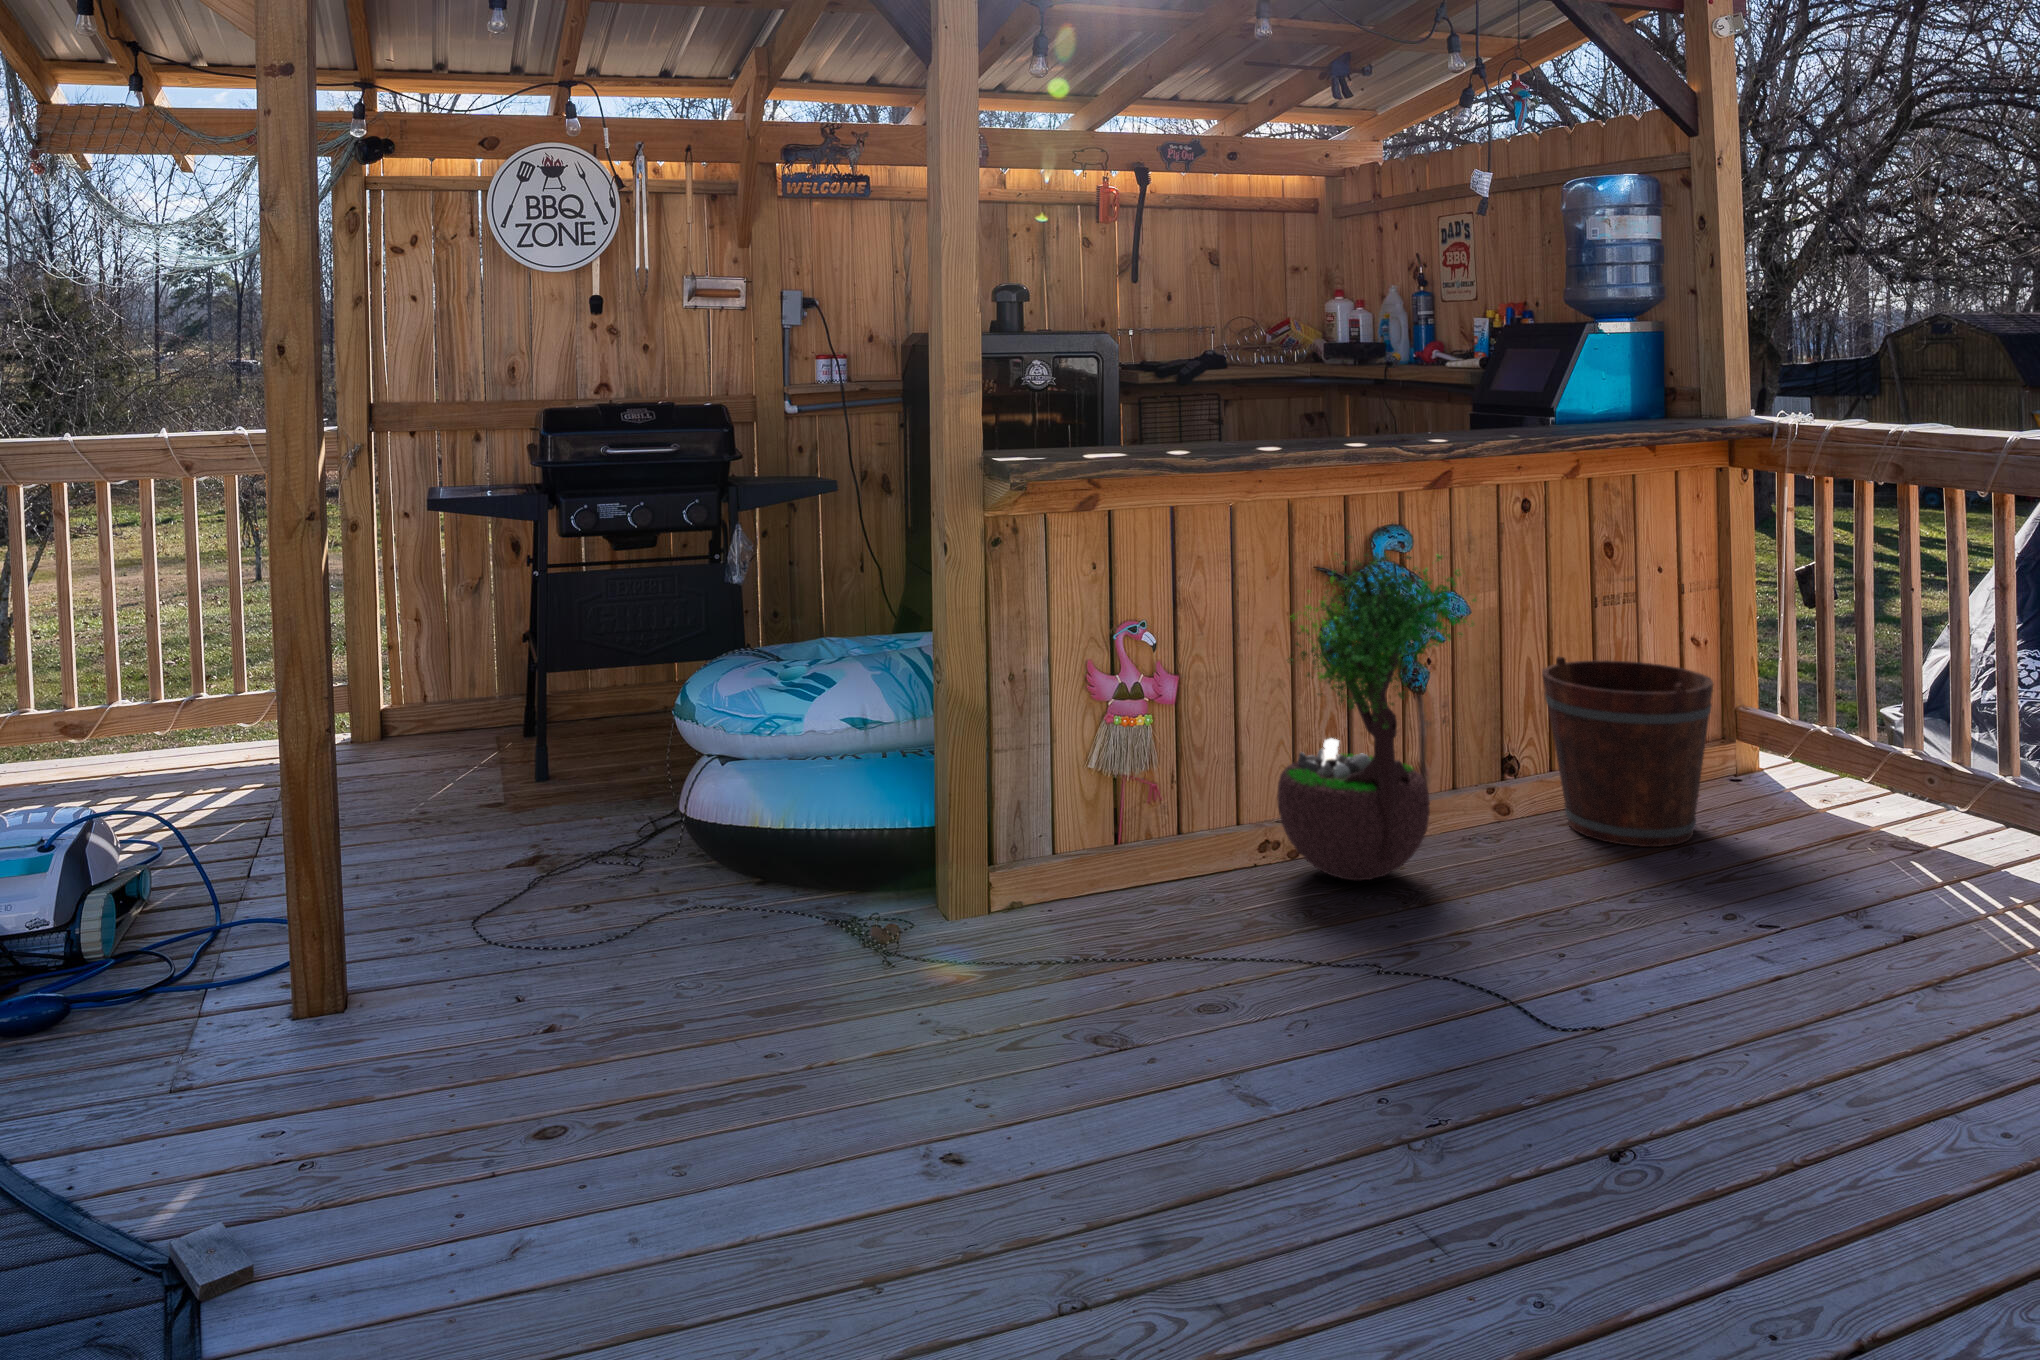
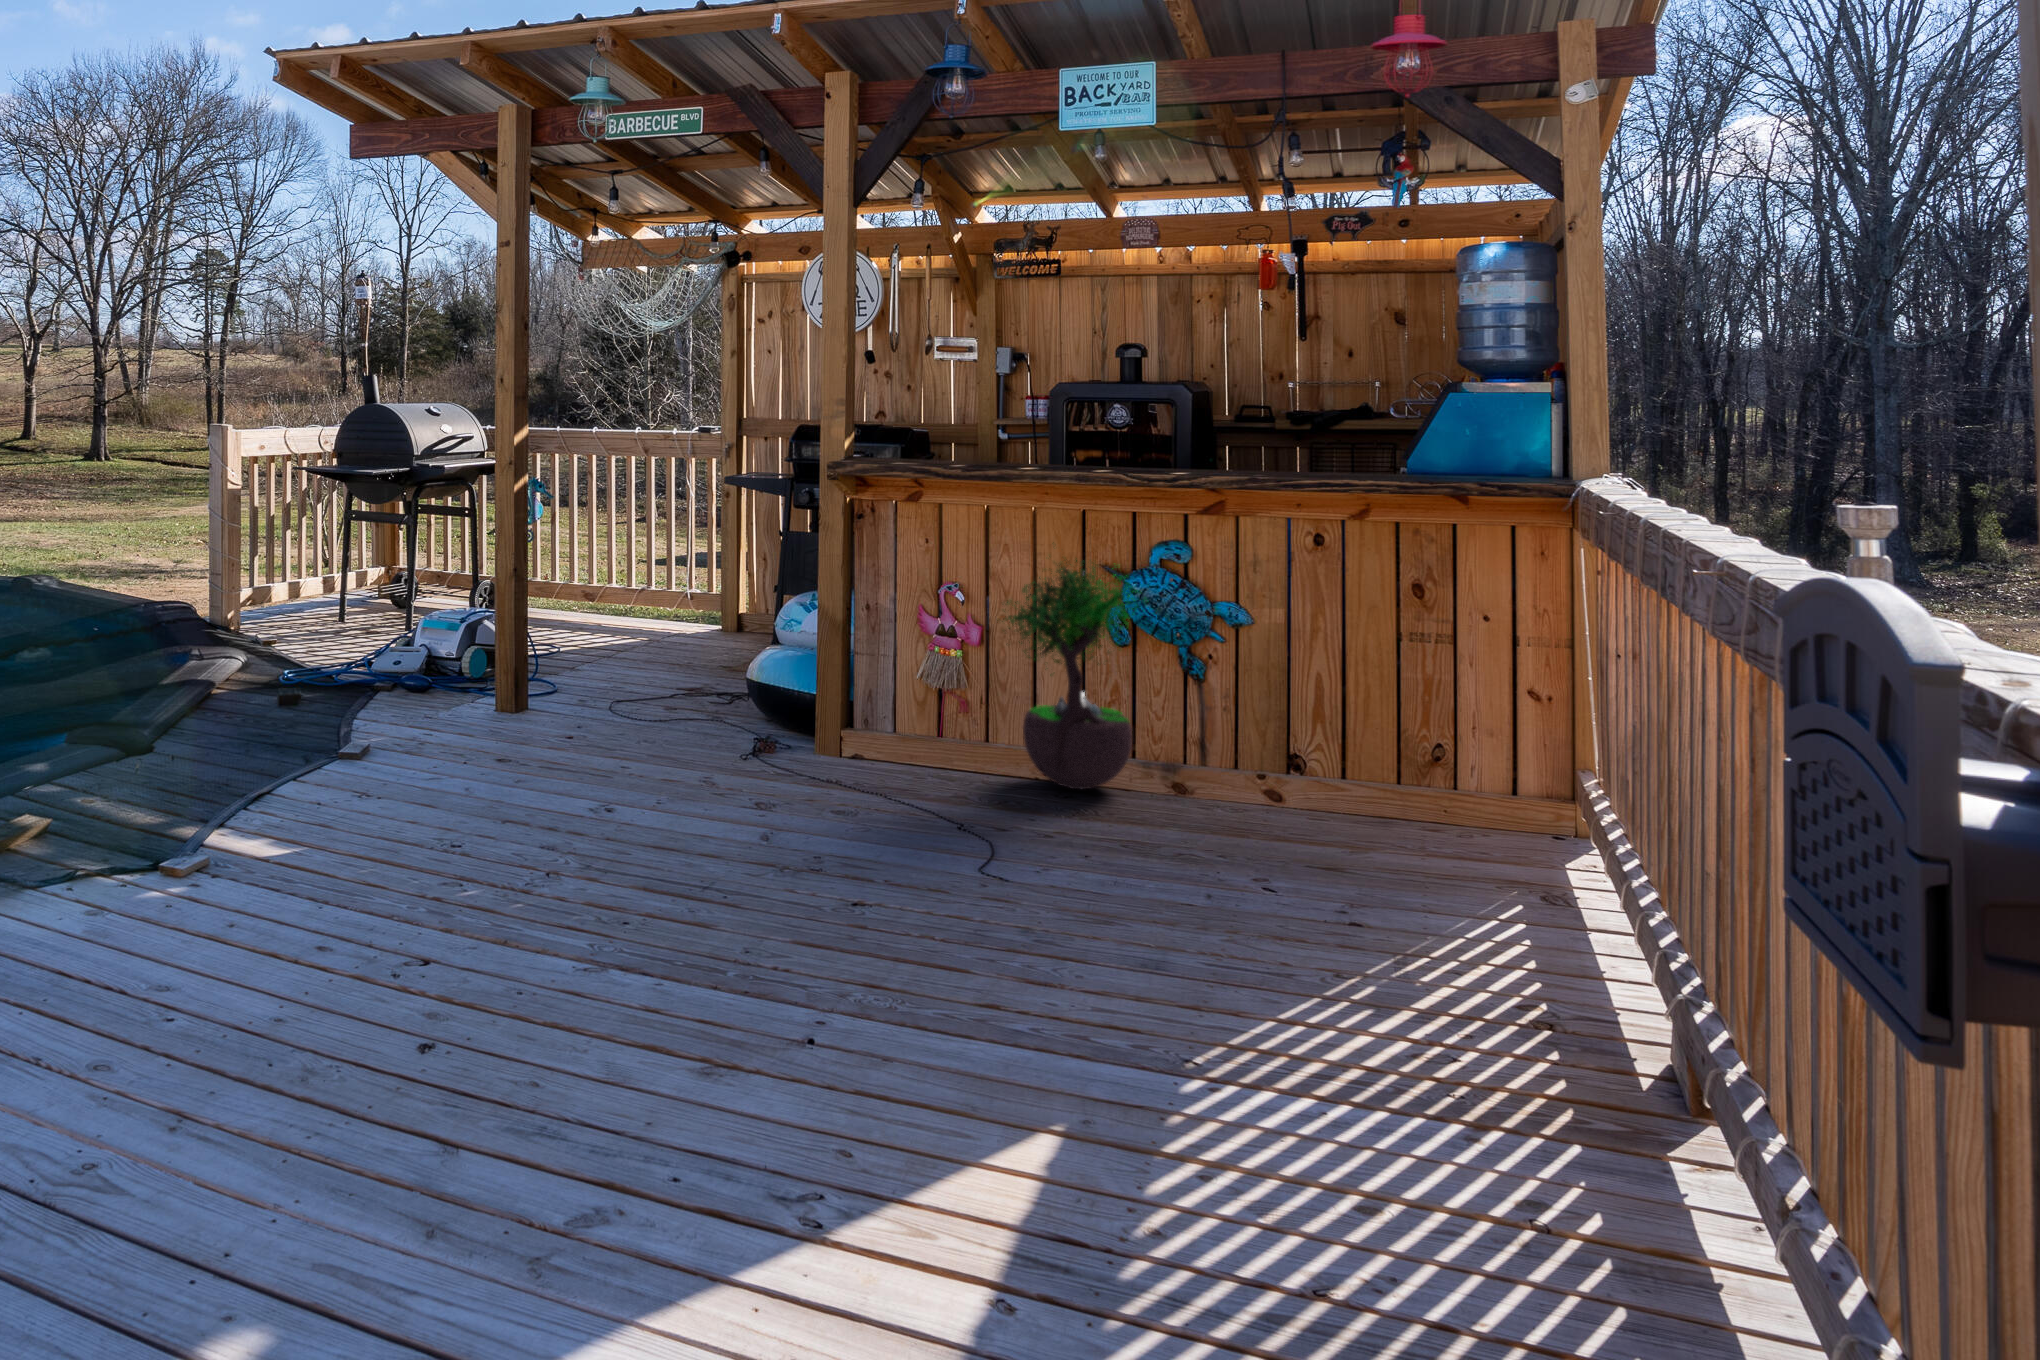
bucket: present [1542,657,1714,847] -> none [1284,676,1430,836]

